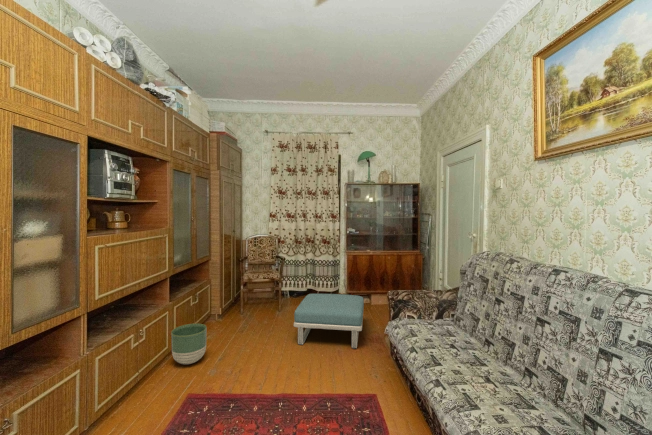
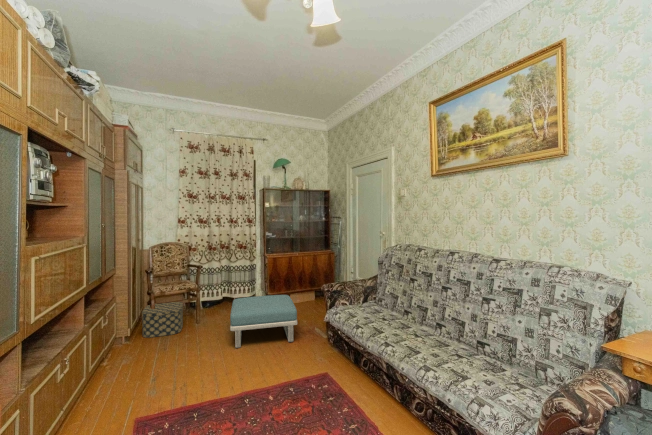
storage box: none [230,290,266,320] -> present [142,302,183,338]
planter: present [171,323,207,364] -> none [95,342,139,390]

